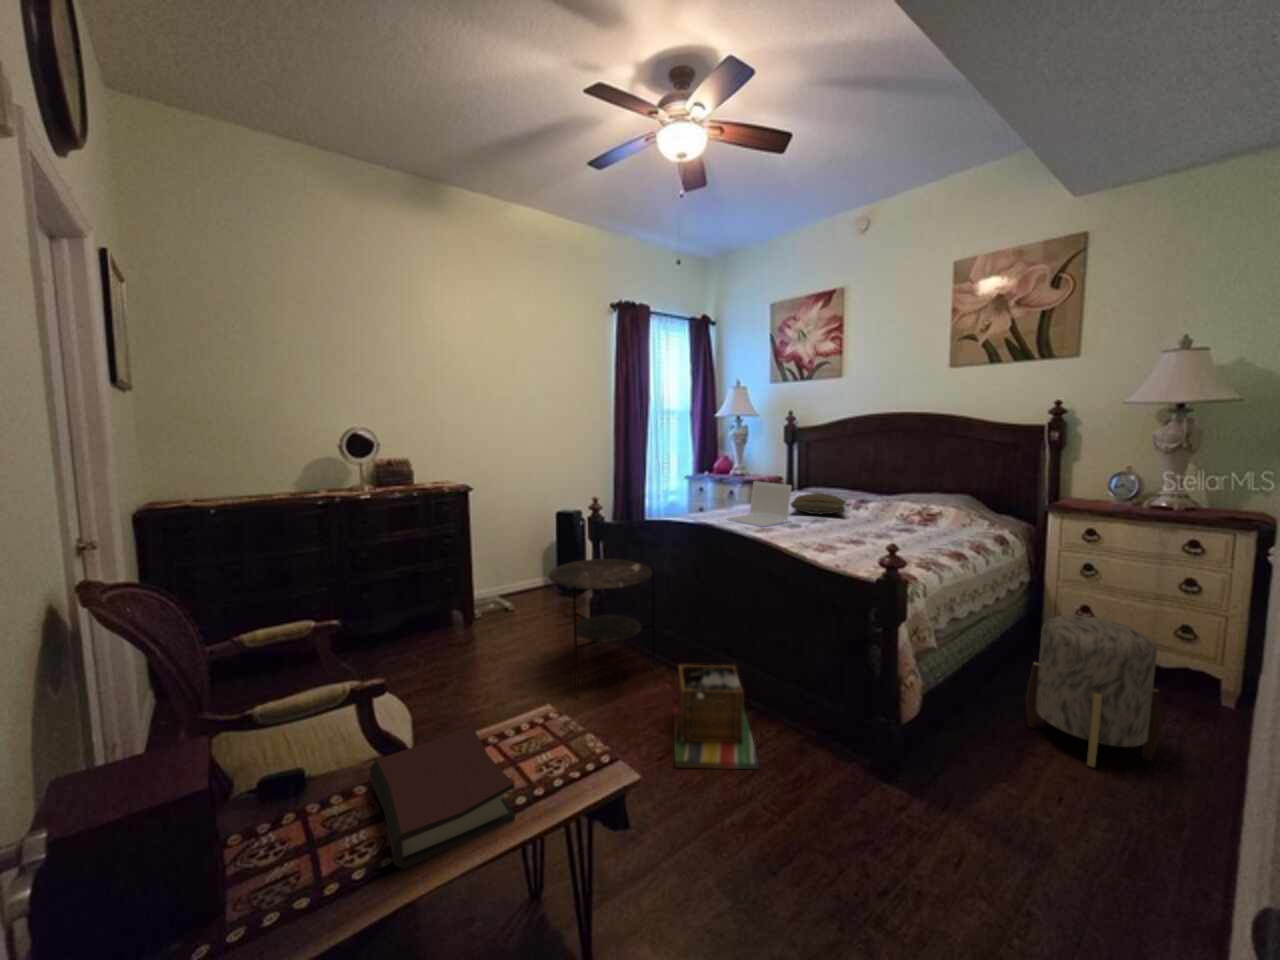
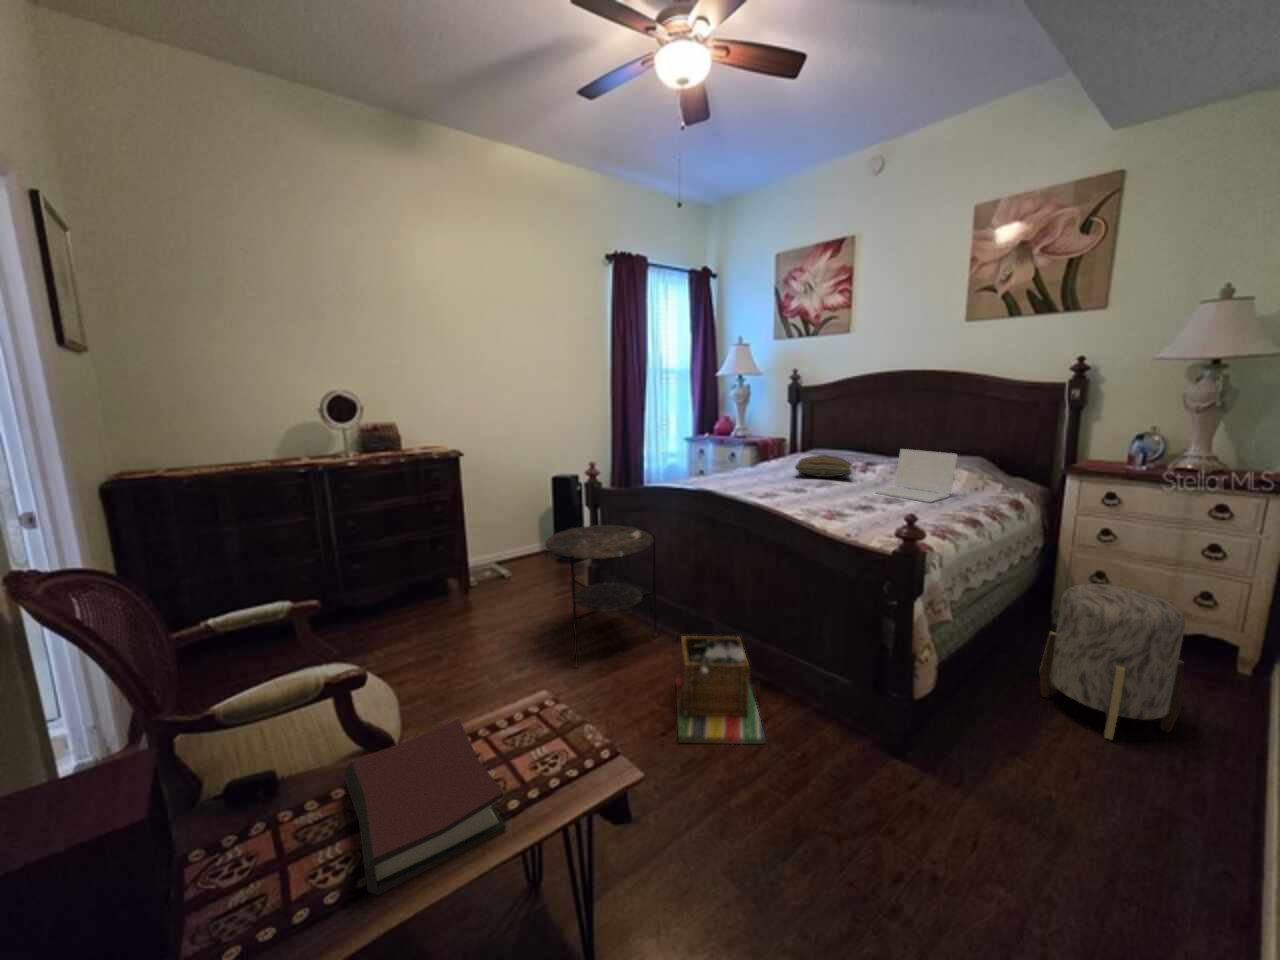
laptop: present [727,481,792,526] -> present [875,449,957,502]

